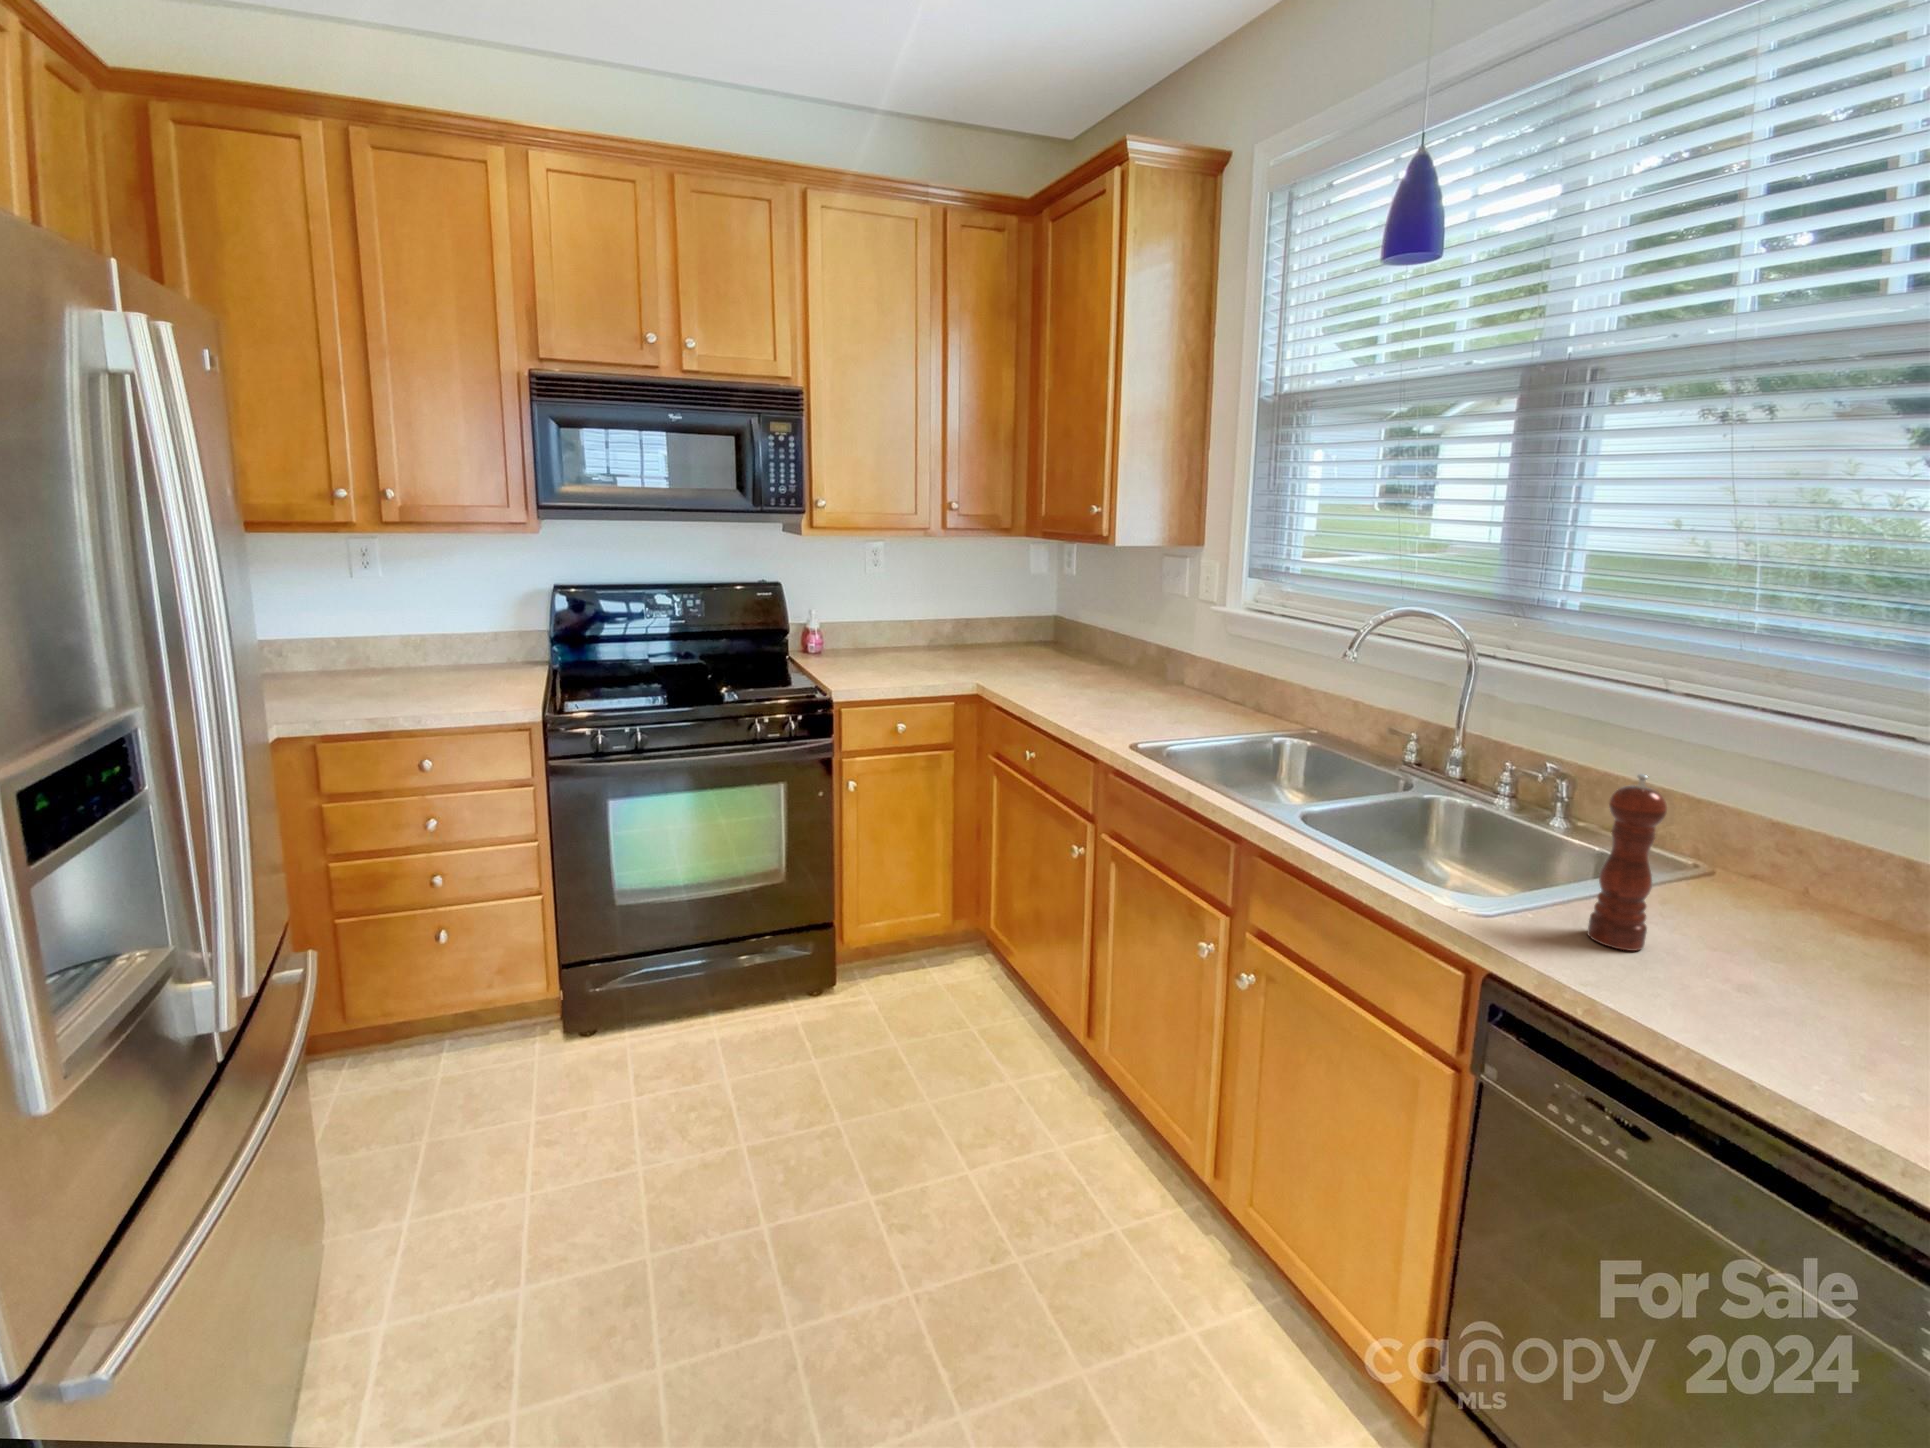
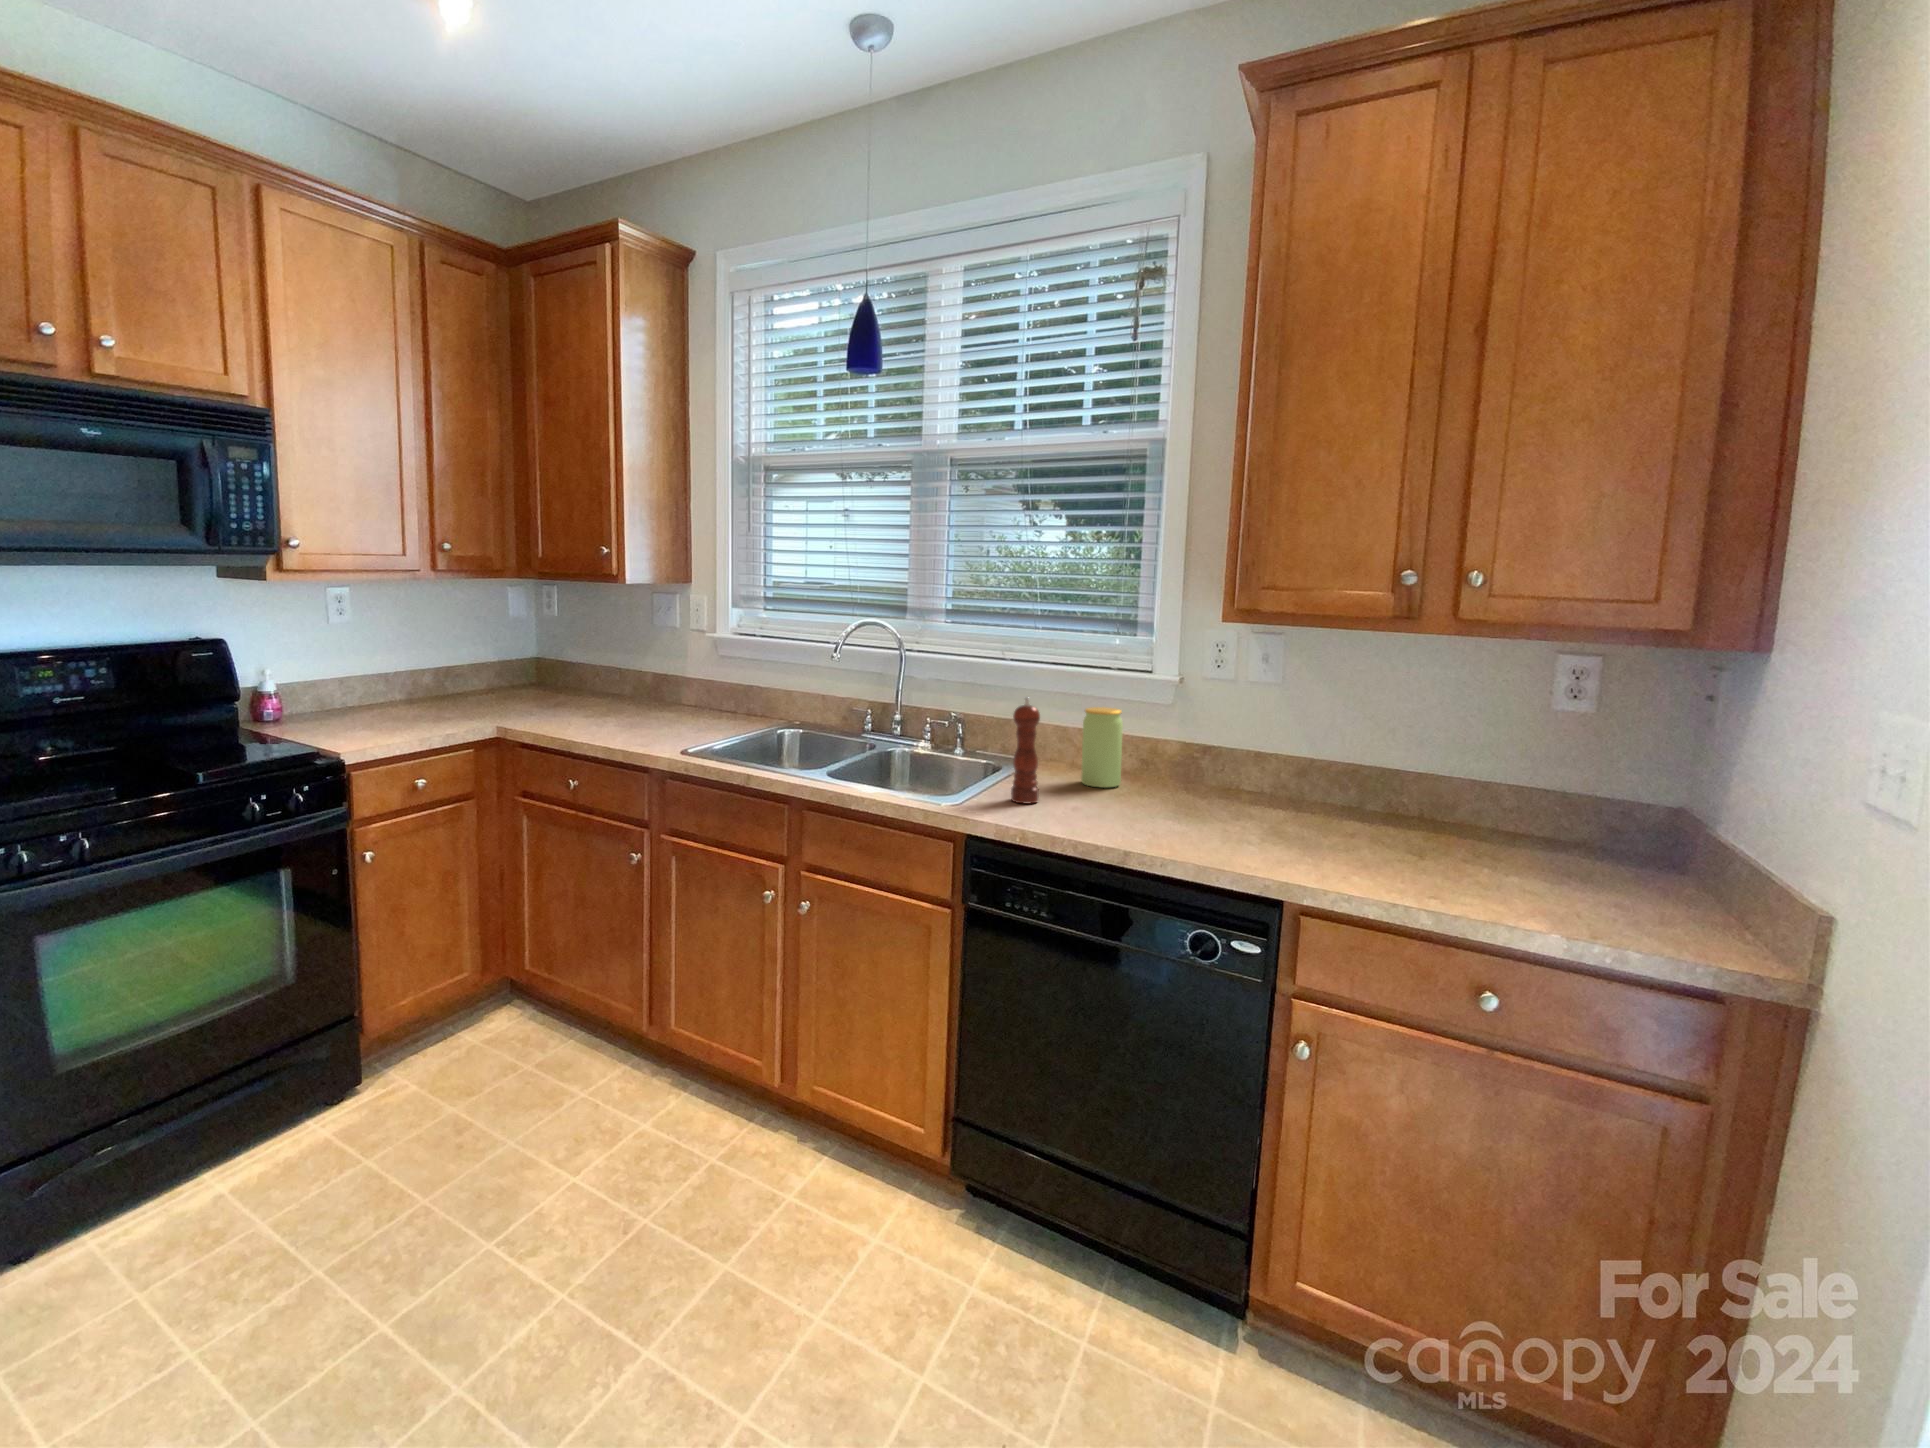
jar: none [1754,797,1872,947] -> present [1081,707,1123,788]

